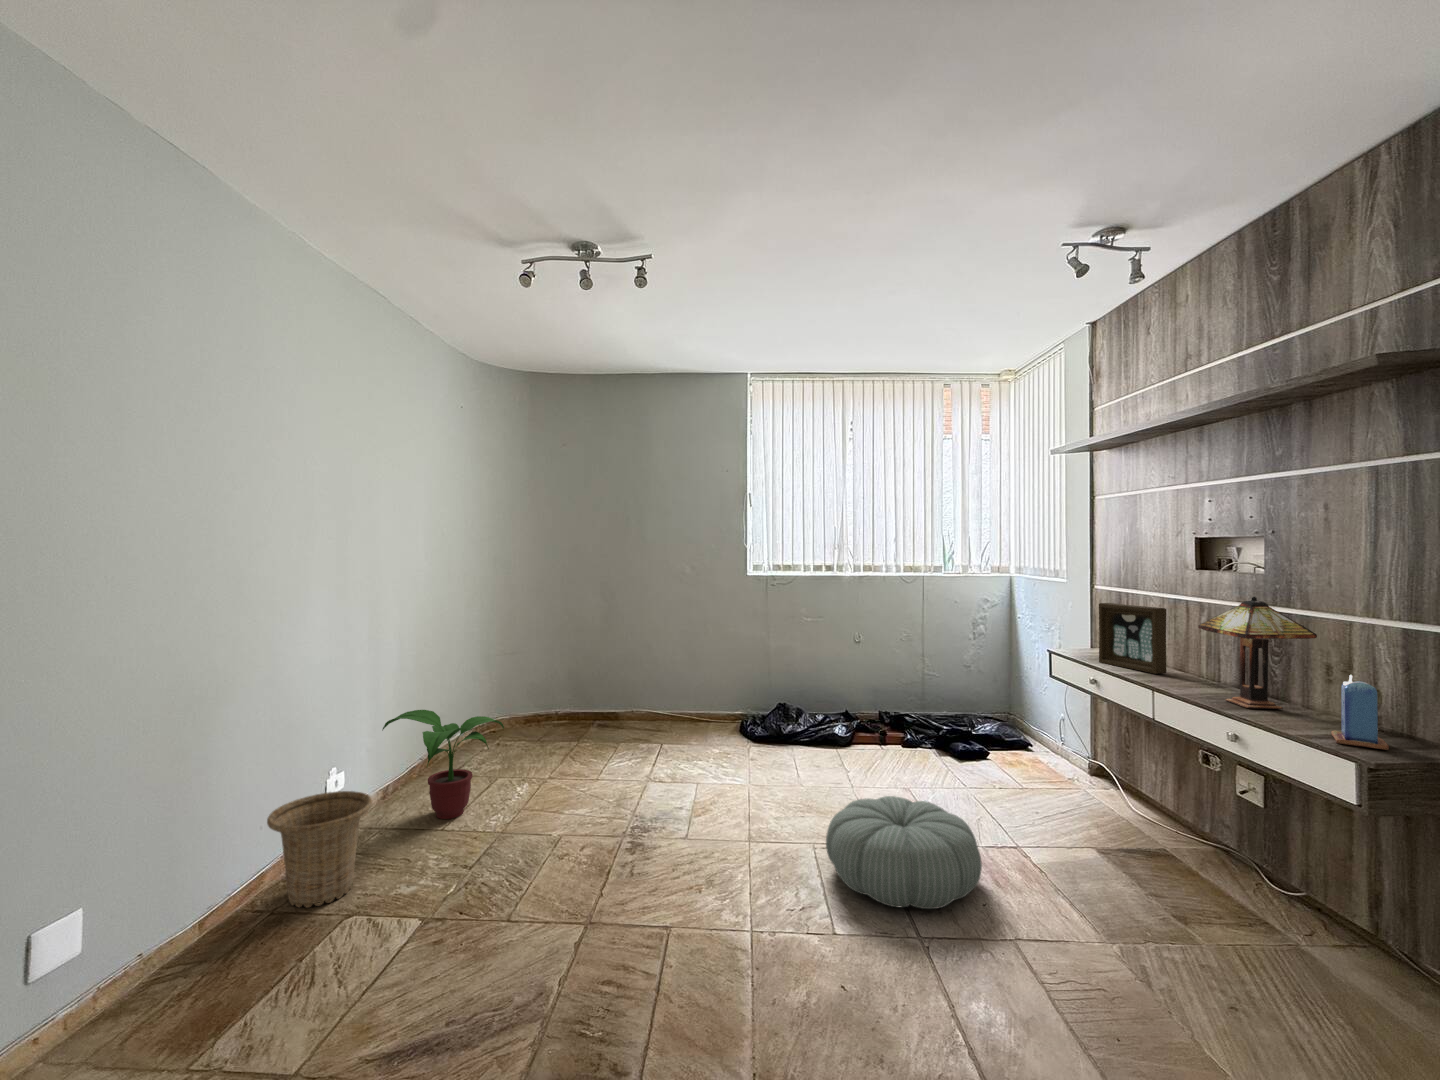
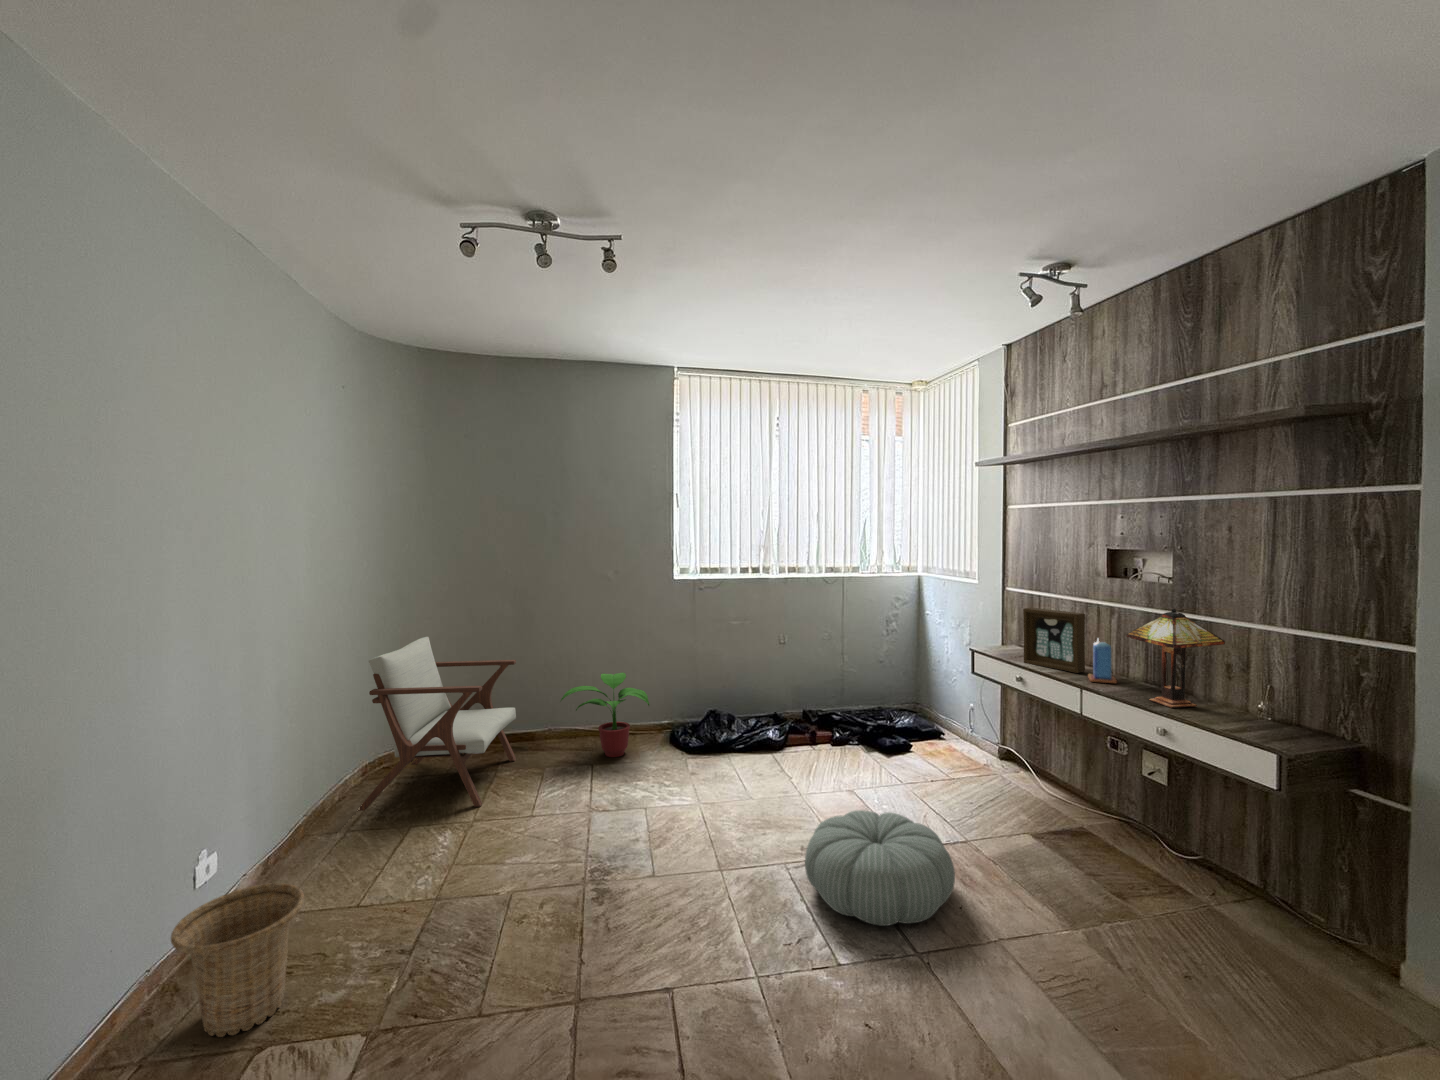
lounge chair: none [451,614,598,766] -> present [358,637,516,811]
candle: present [1331,675,1389,750] -> present [1088,639,1117,683]
potted plant: present [383,710,504,819] -> present [561,672,649,757]

